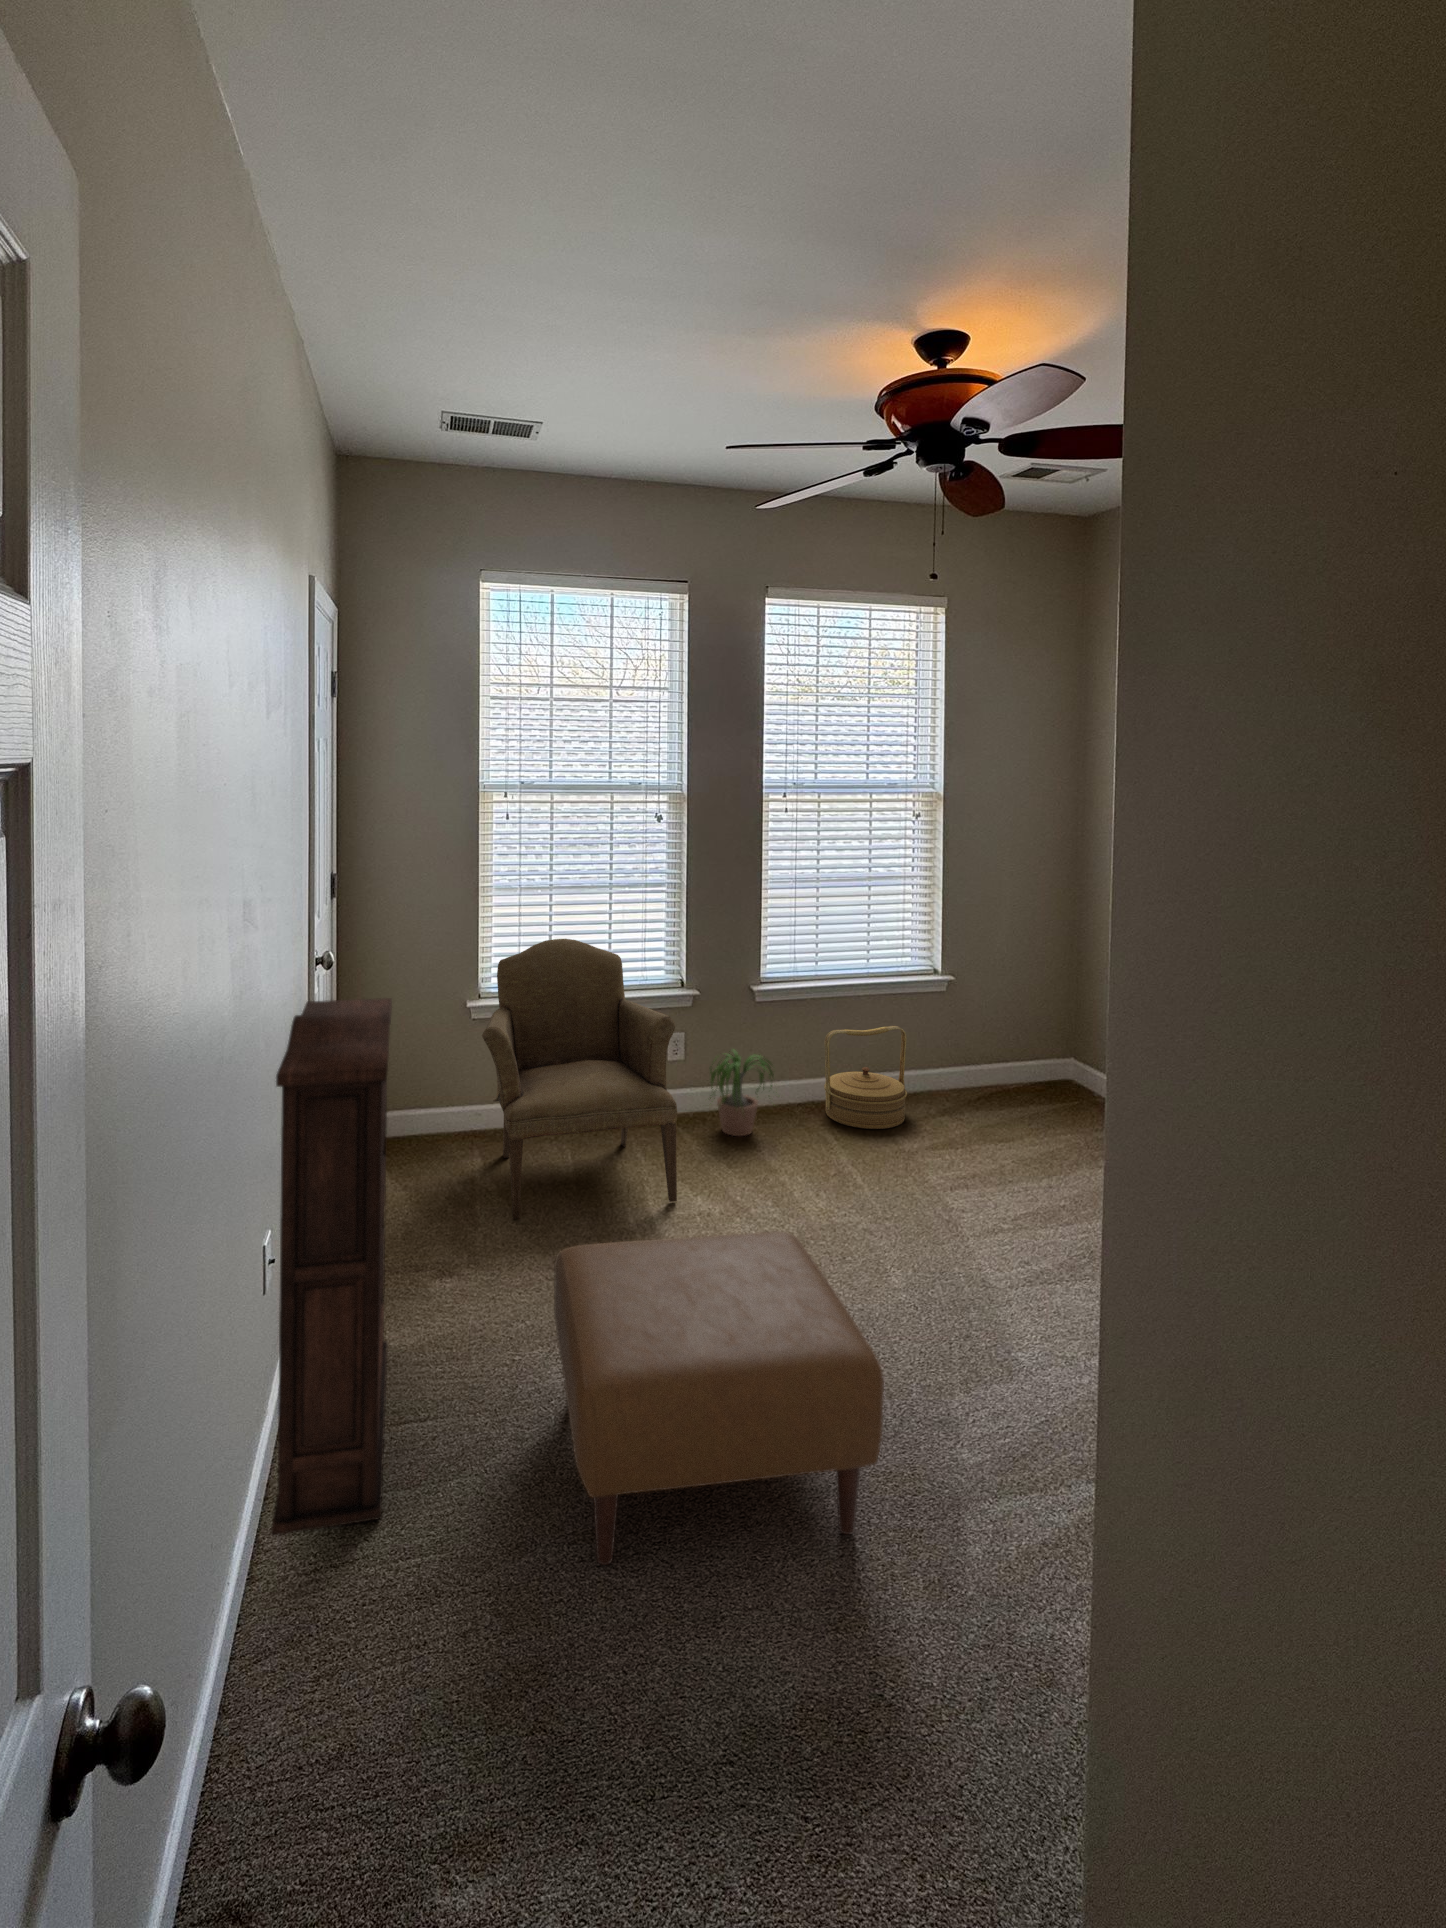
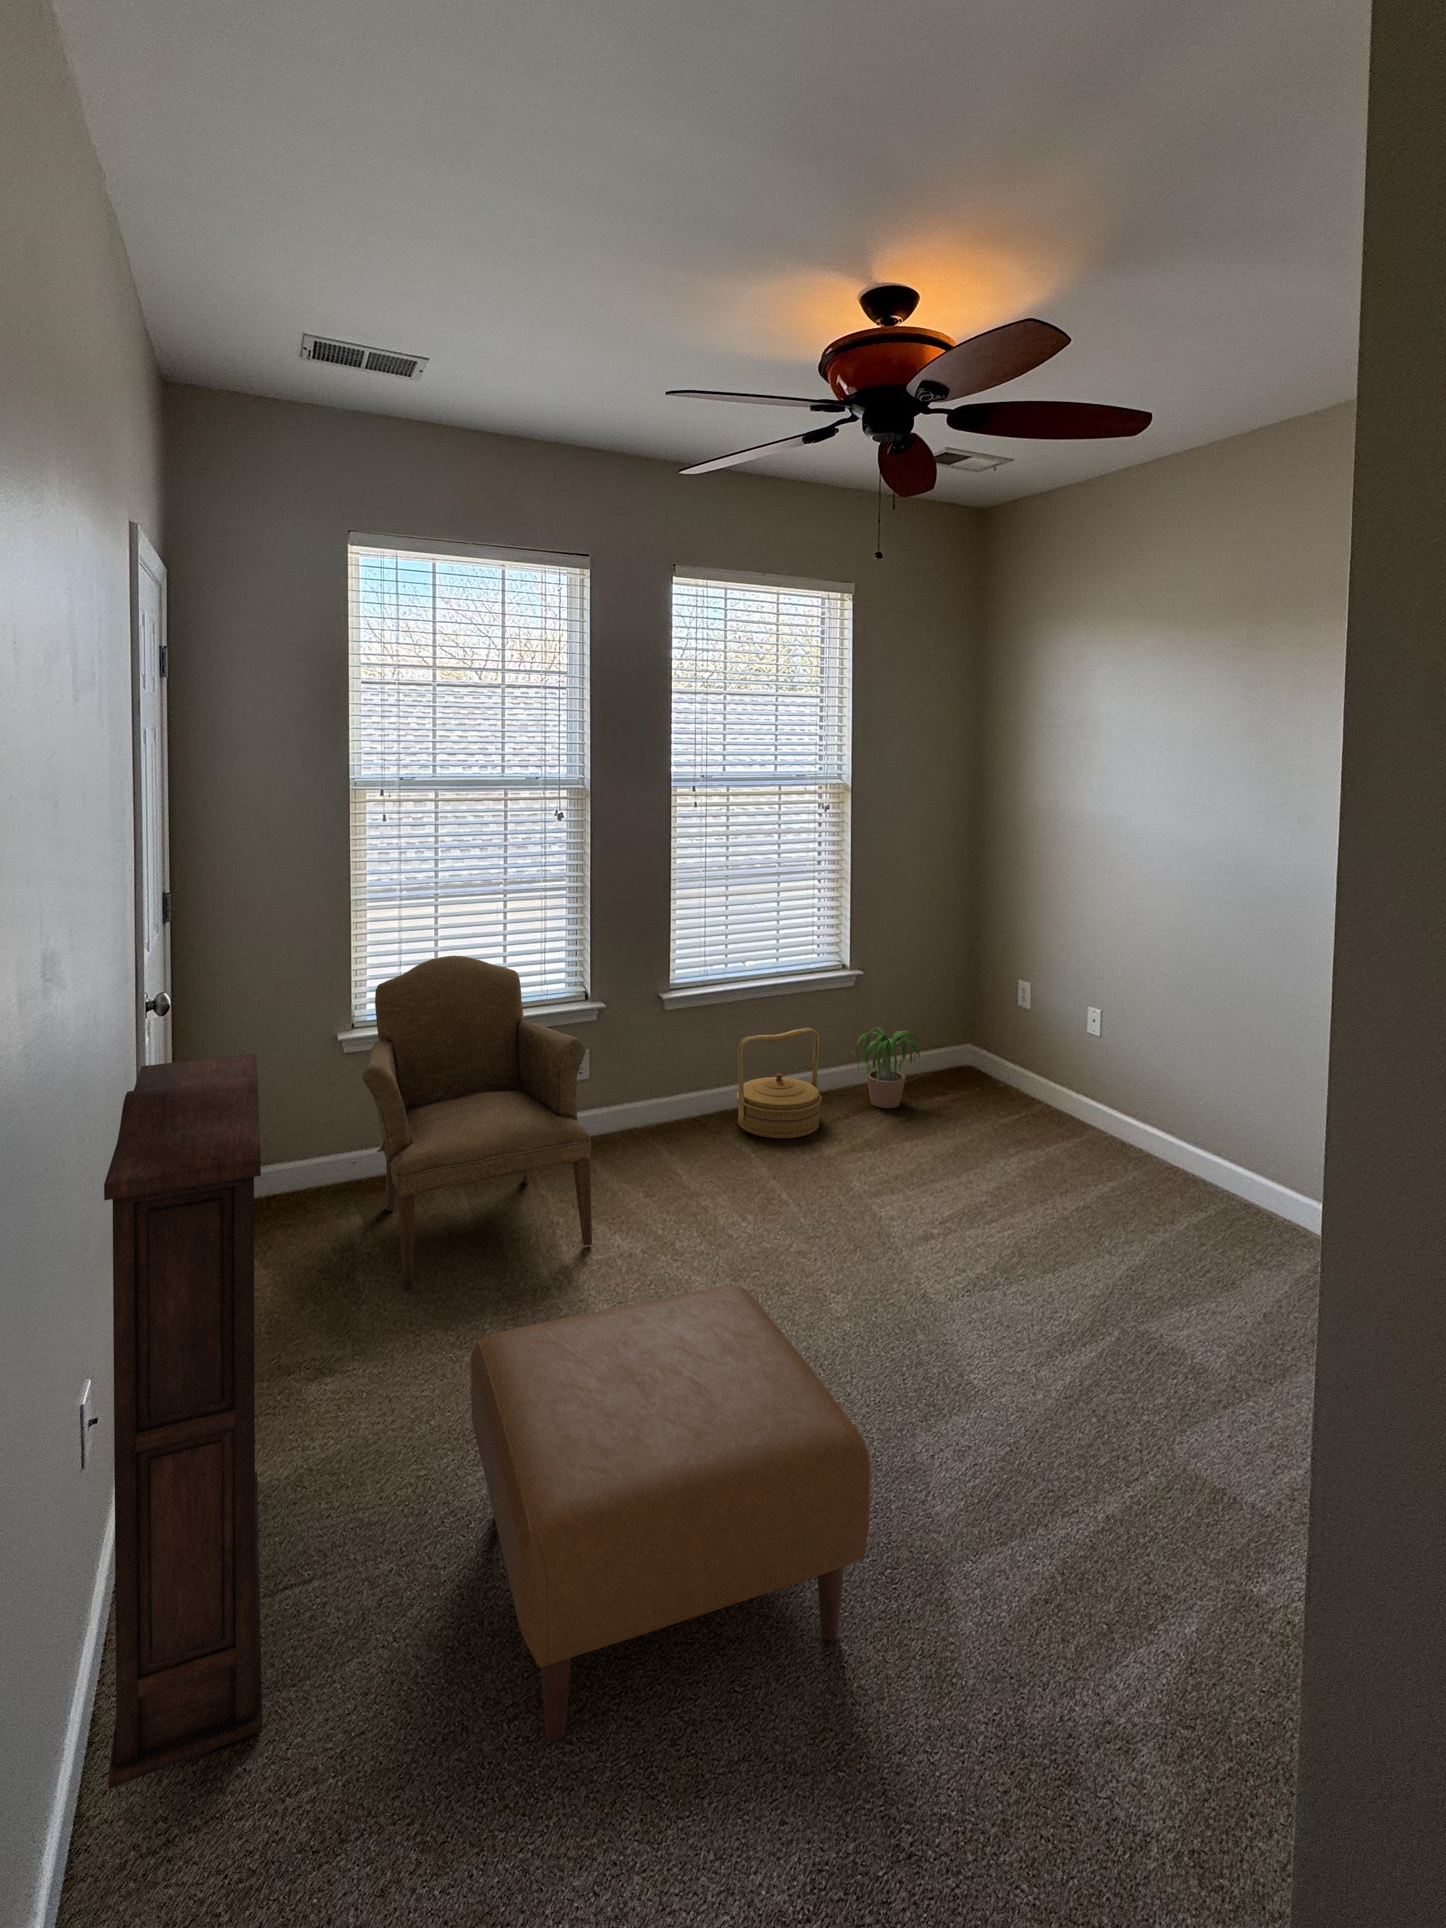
potted plant: present [710,1050,774,1136] -> present [854,1027,925,1108]

